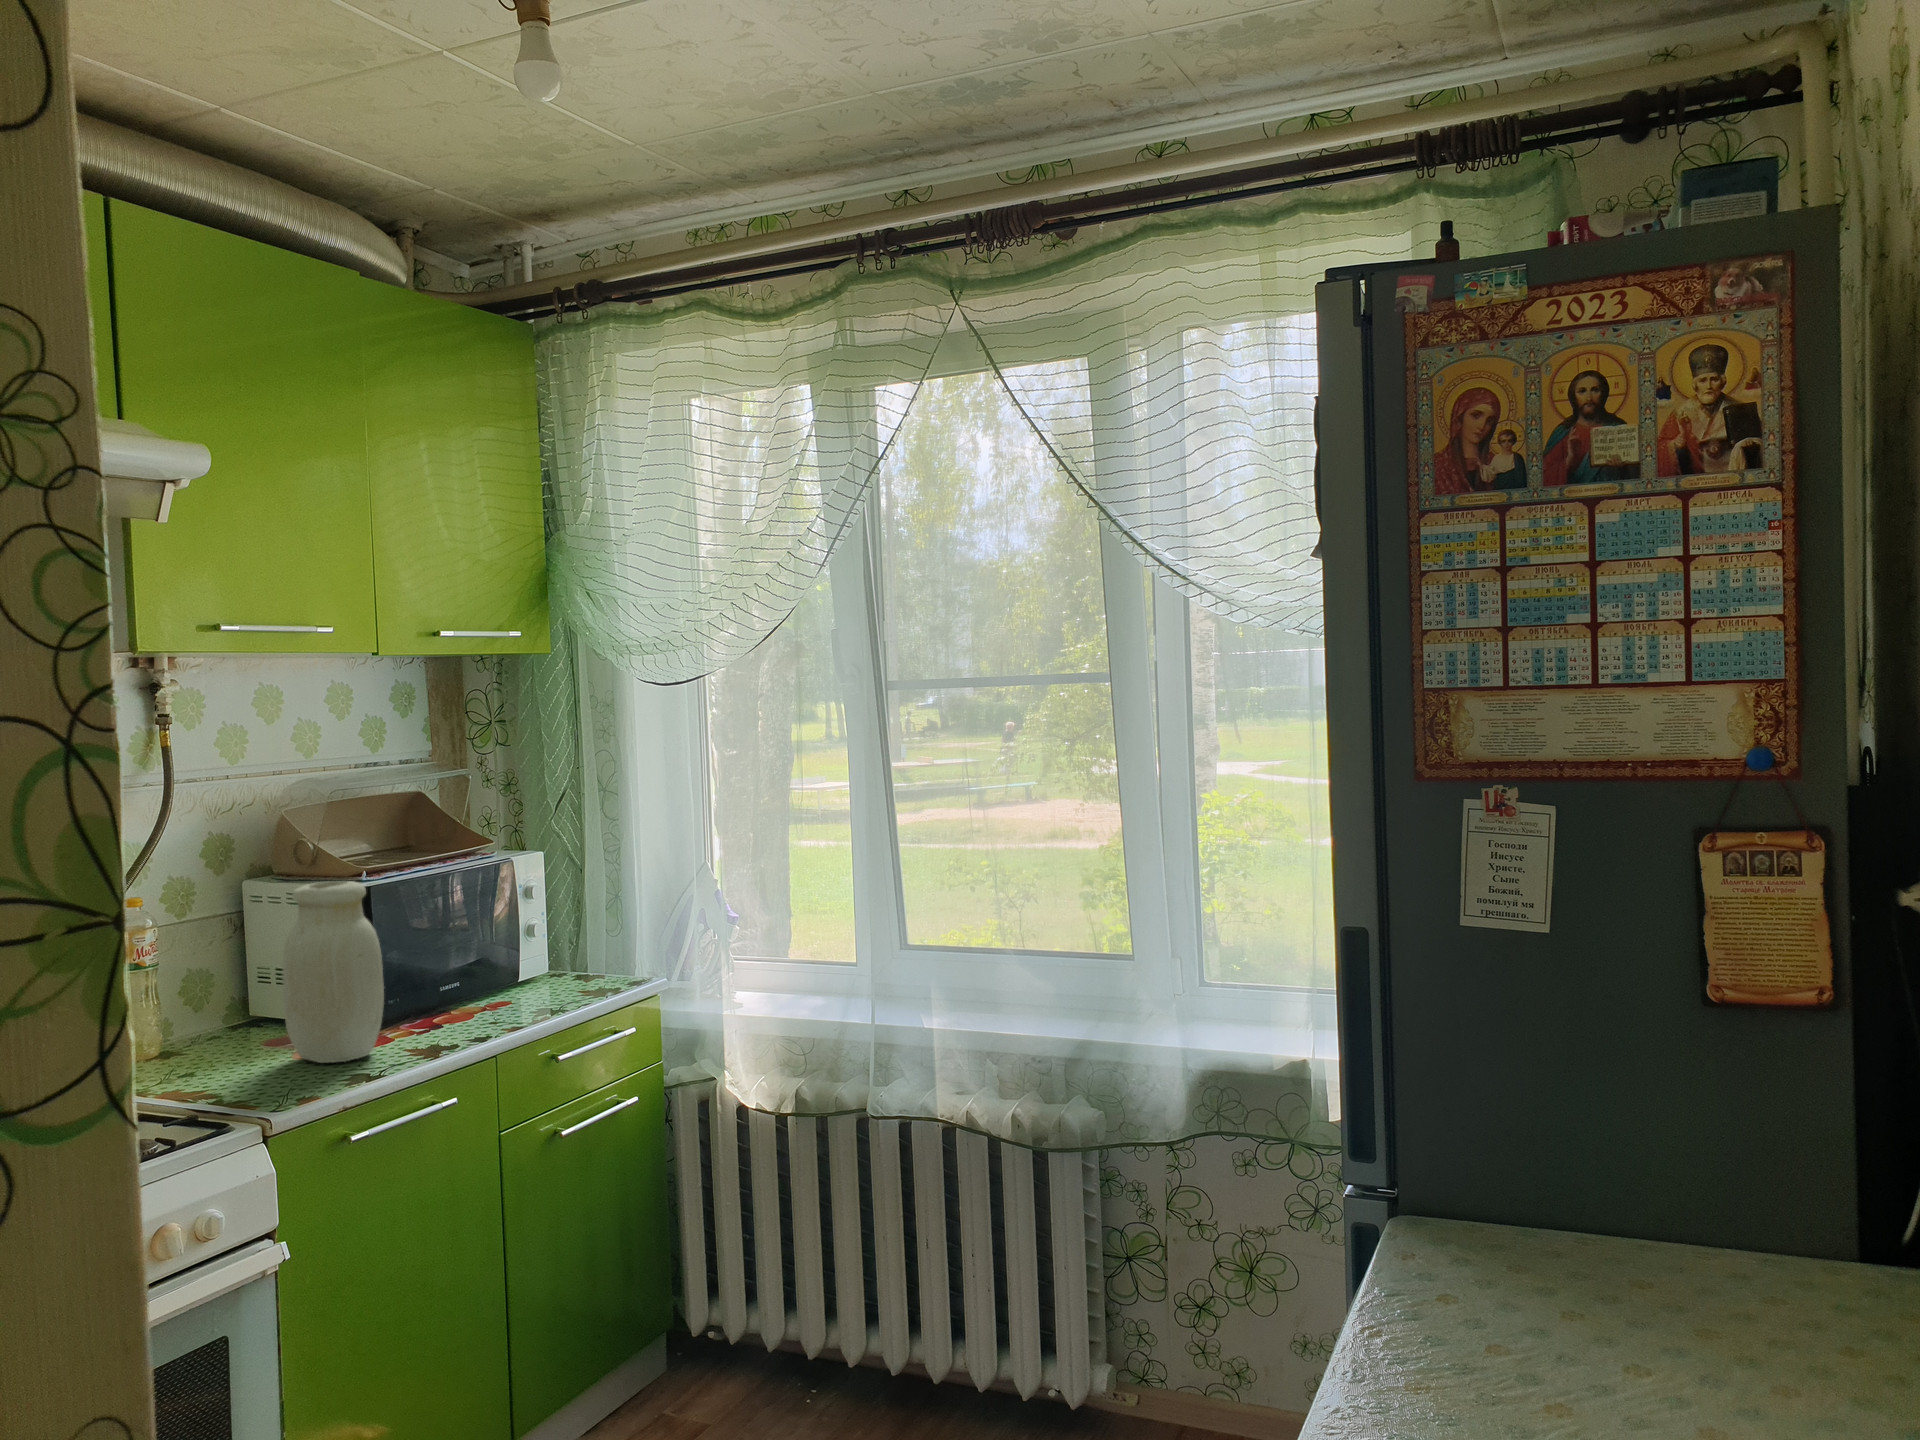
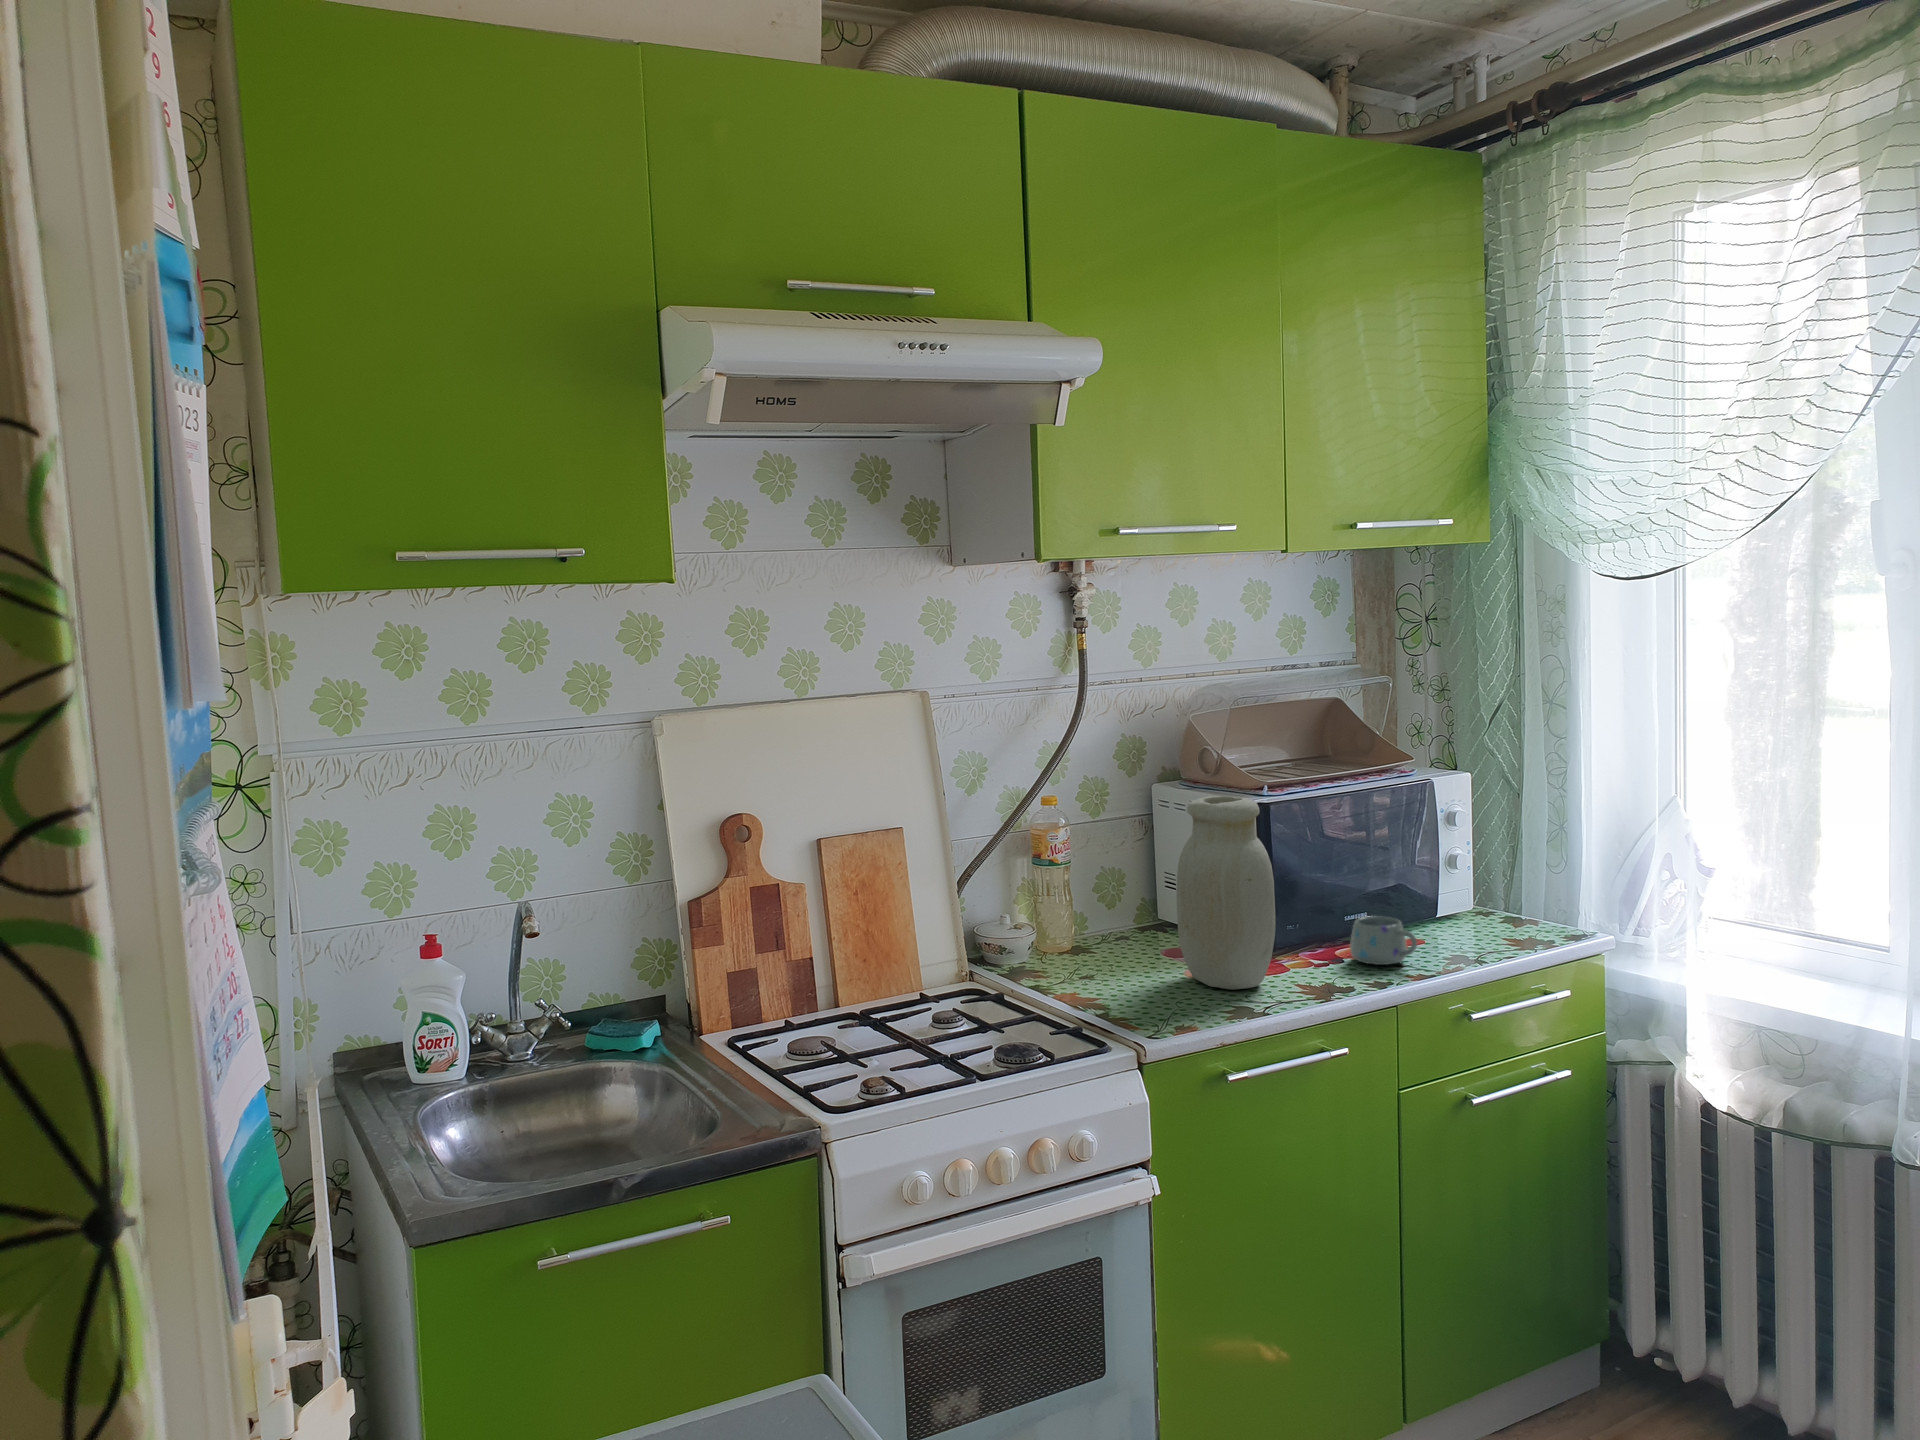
mug: none [450,979,510,1022] -> present [1350,916,1417,965]

